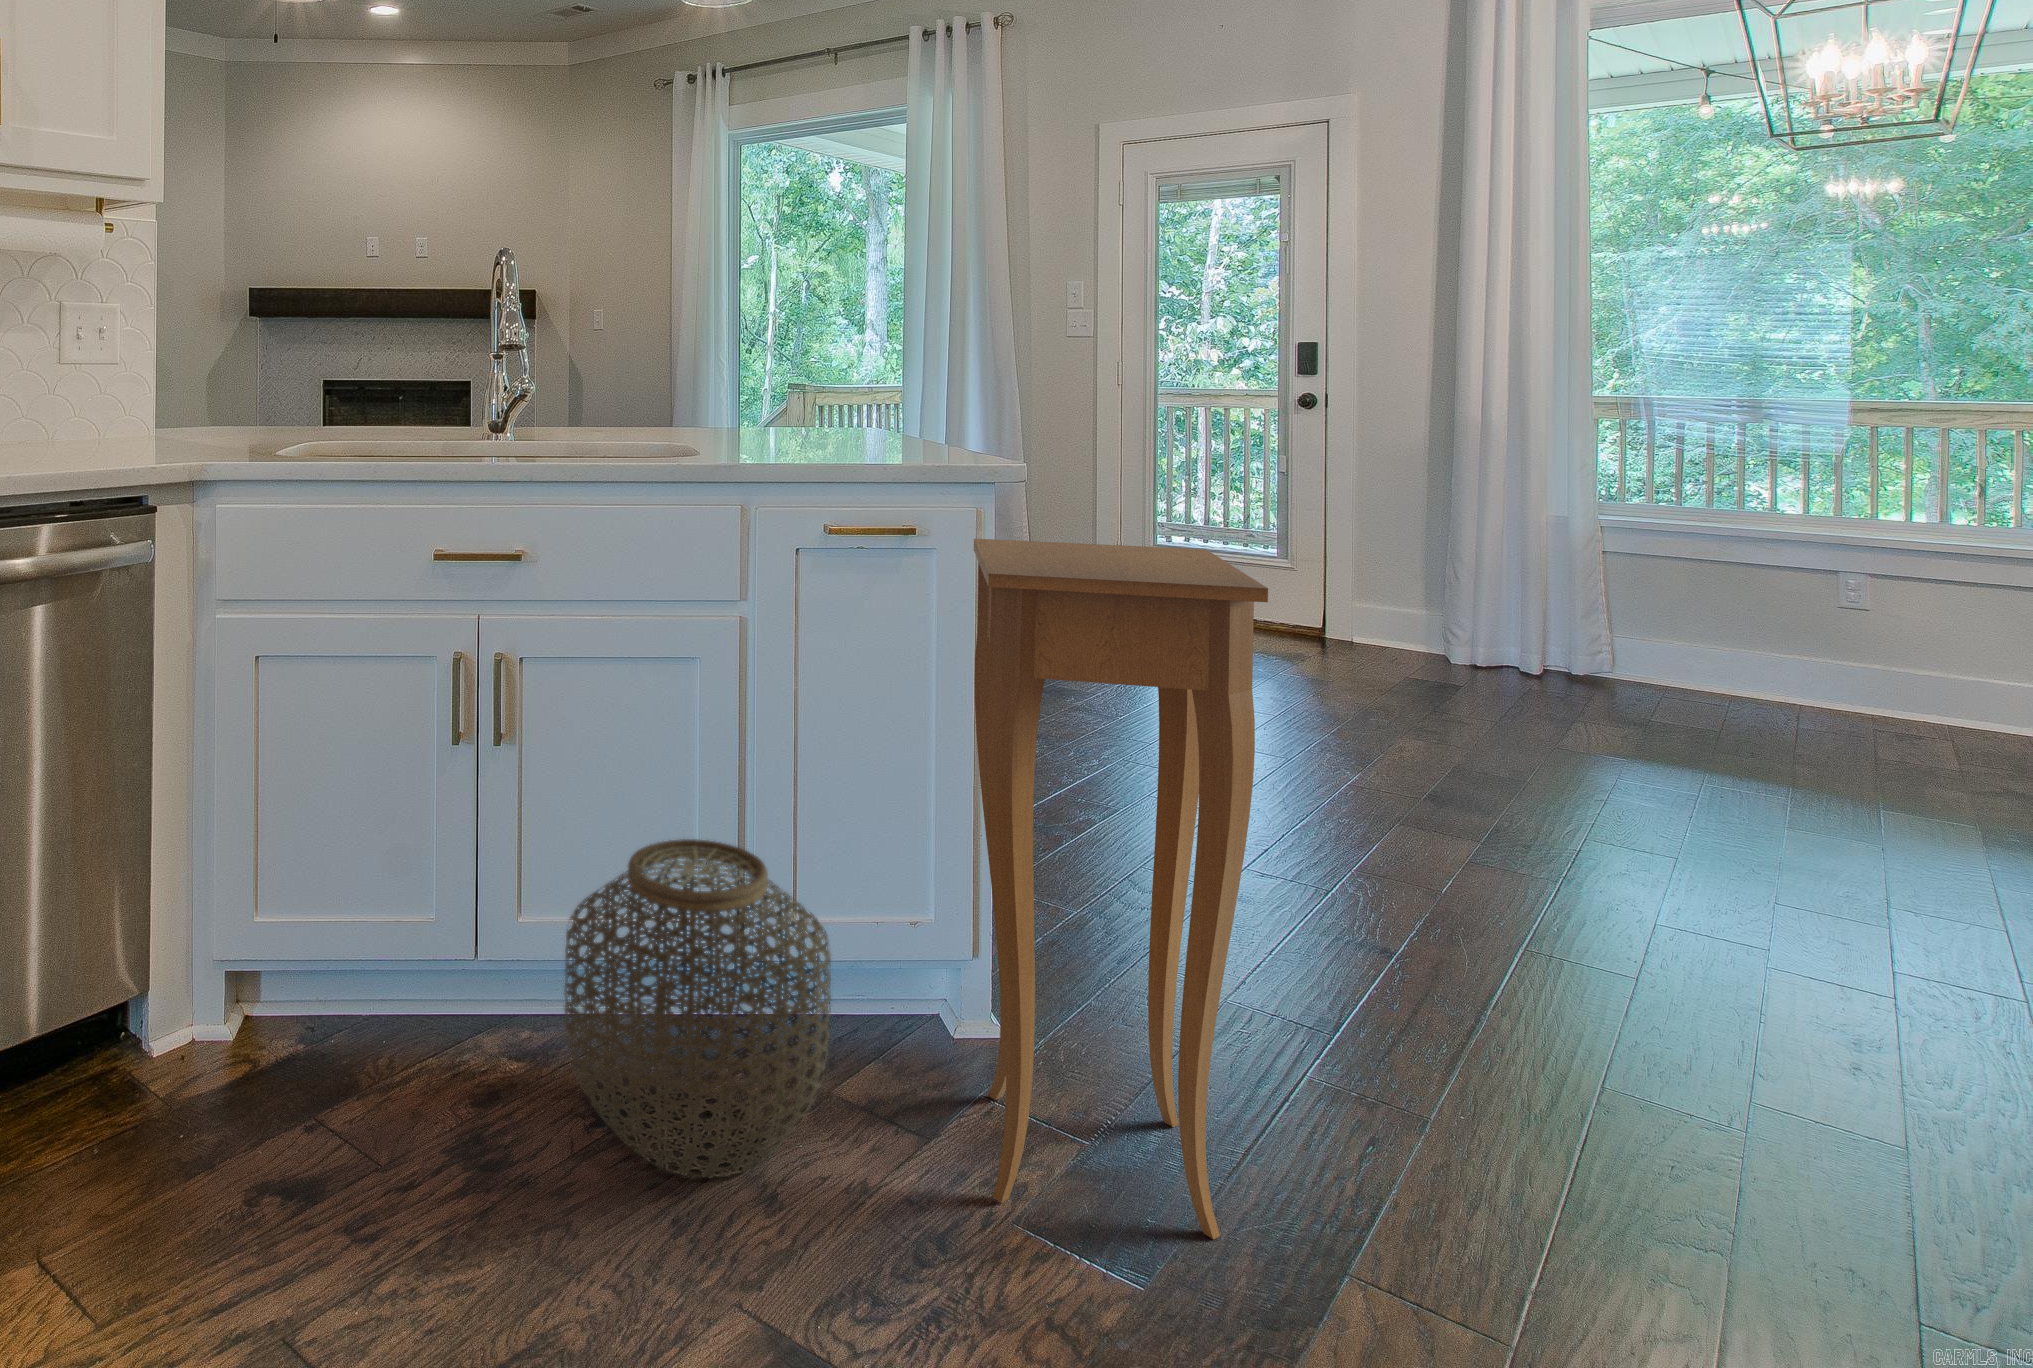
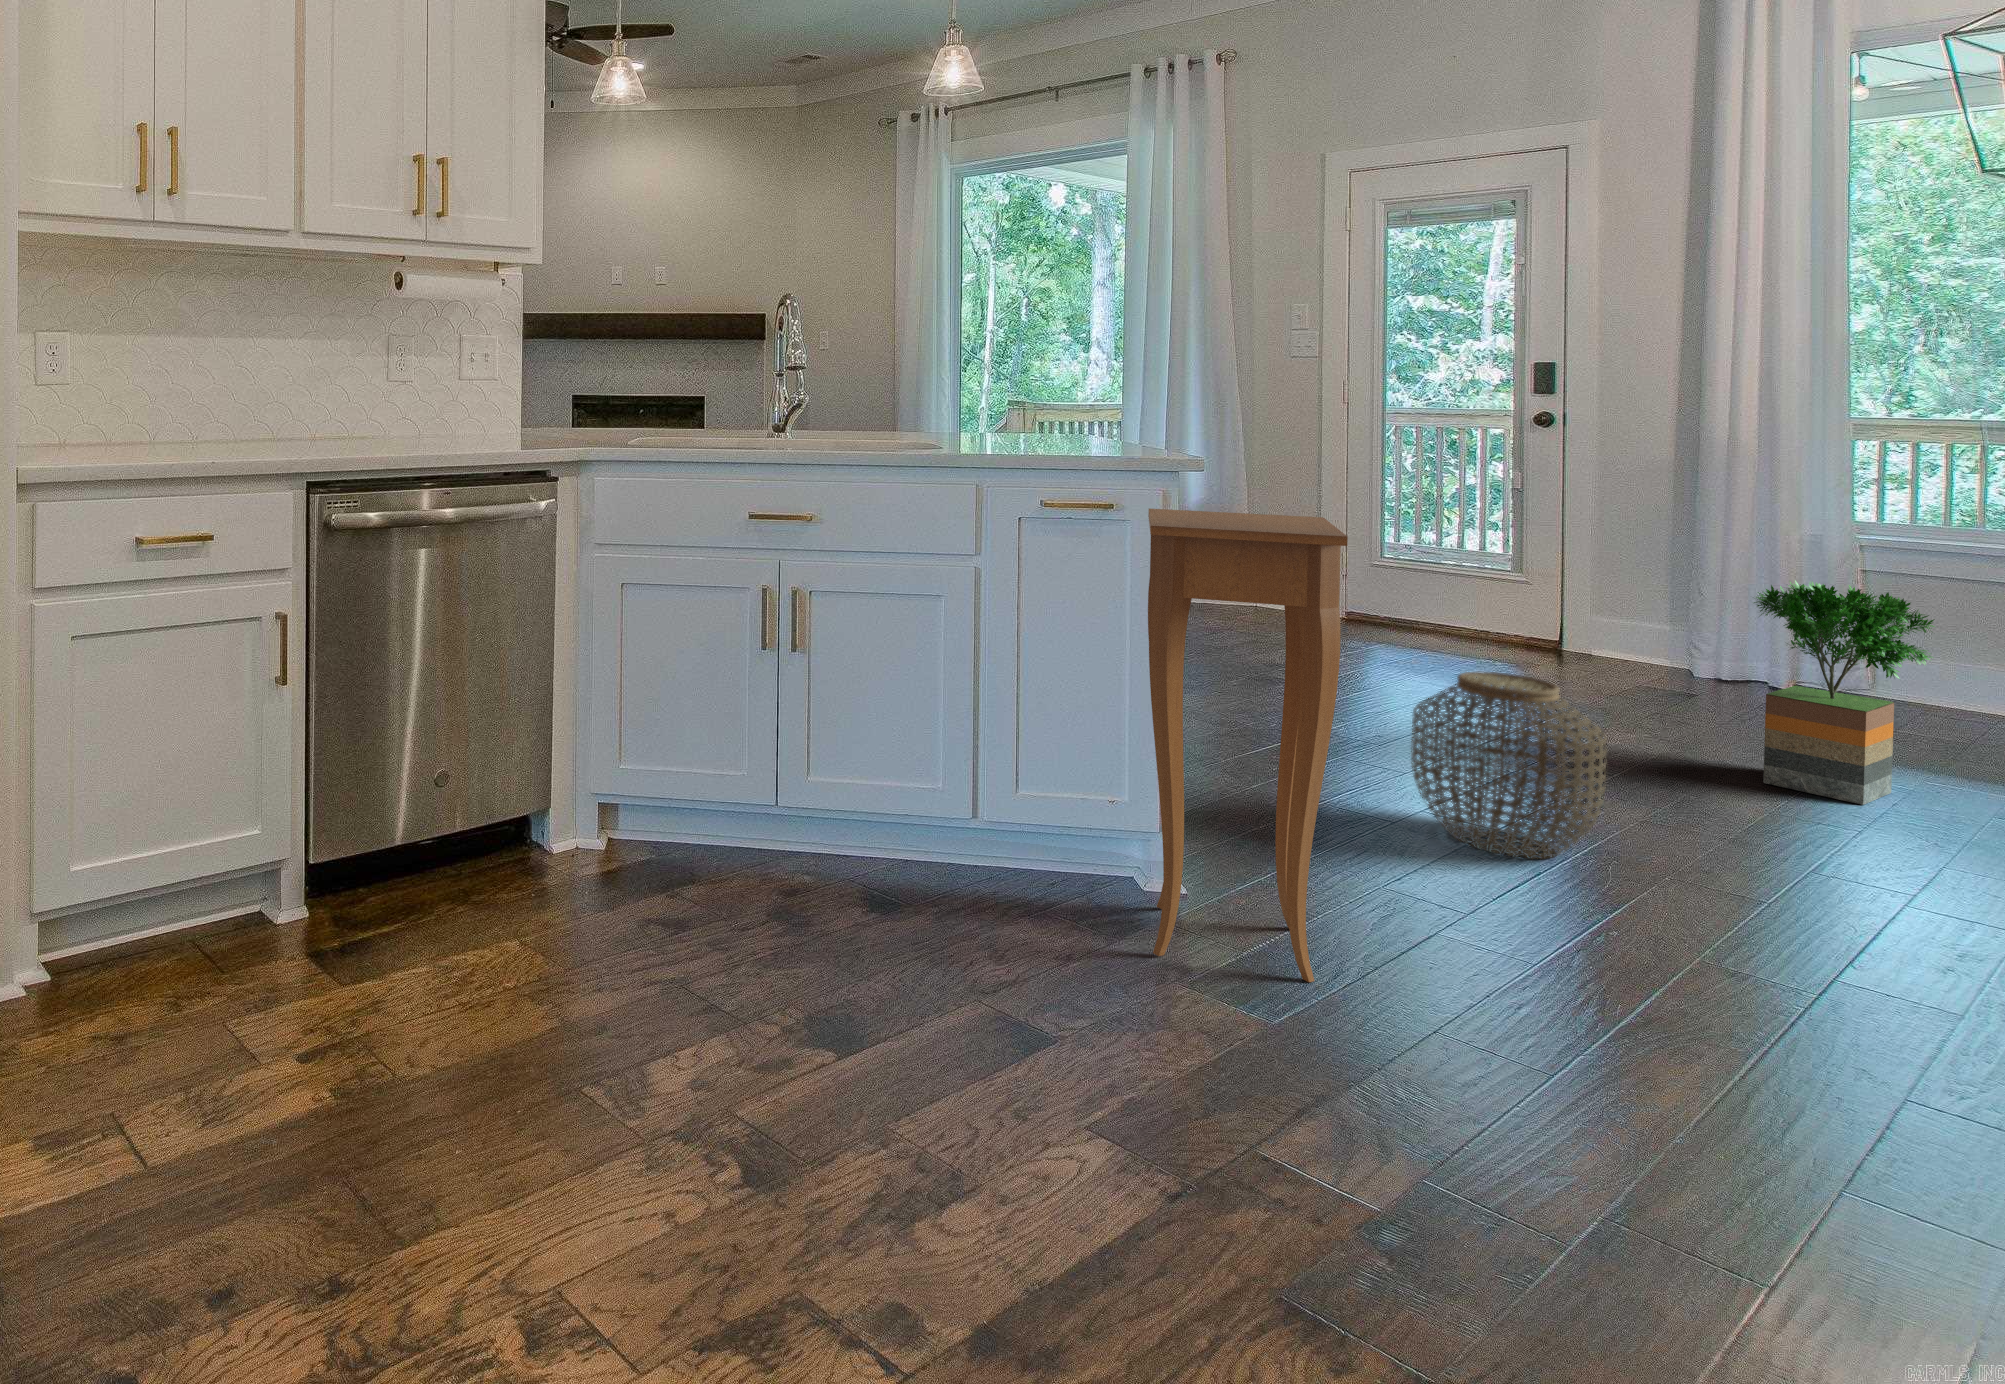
potted tree: none [1601,589,1814,851] -> present [1754,581,1935,805]
woven basket: present [565,839,831,1178] -> present [1411,672,1606,859]

